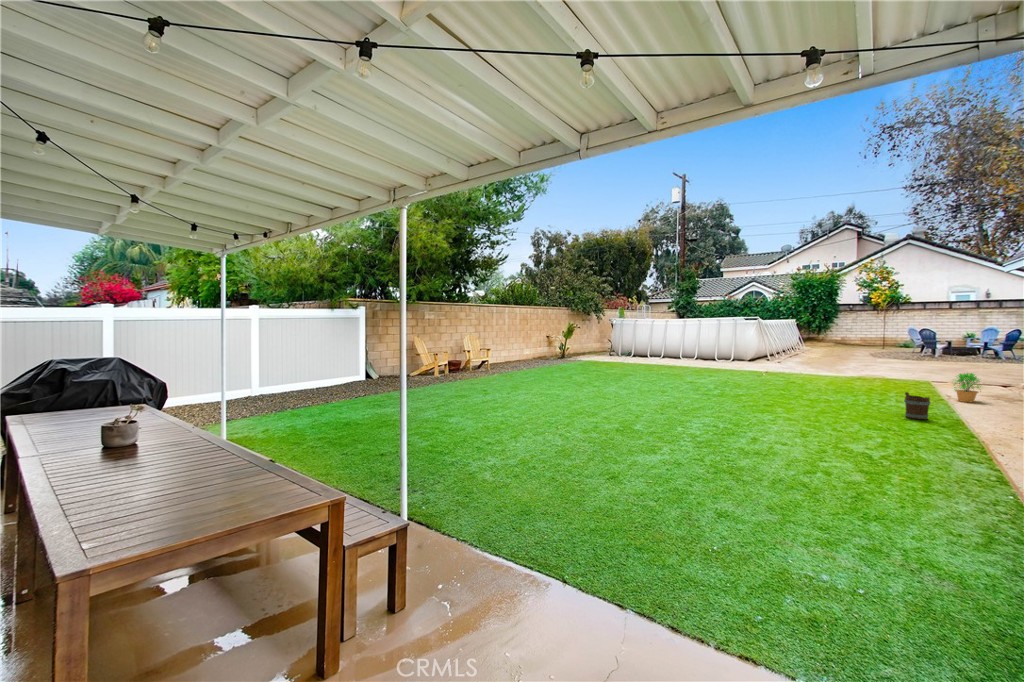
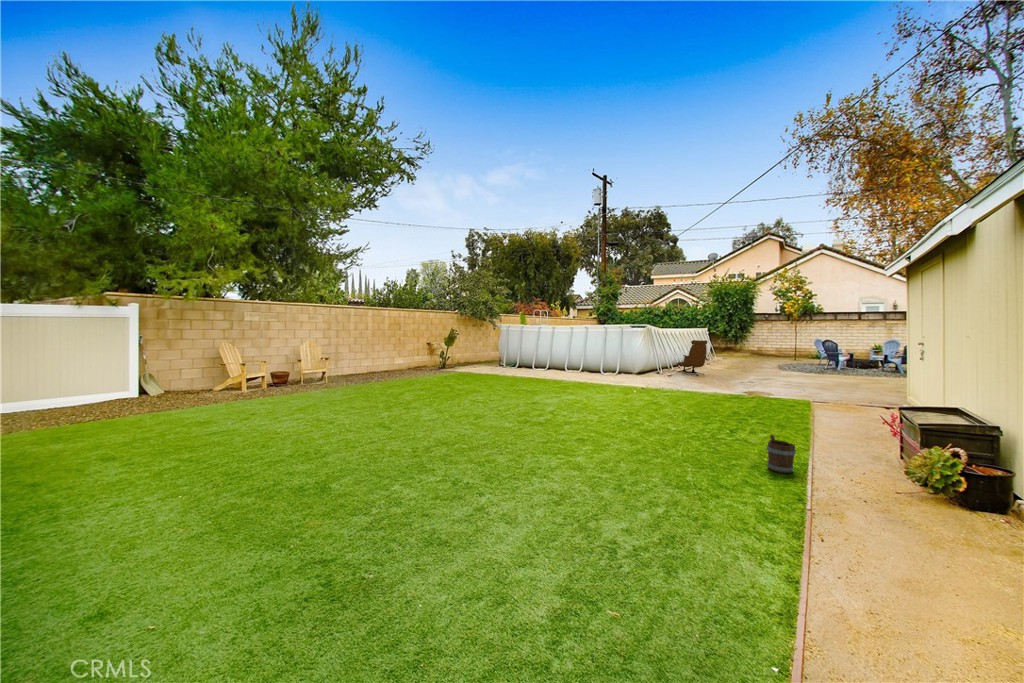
lounge chair: none [772,329,805,362] -> present [677,340,708,376]
potted plant: present [954,373,980,402] -> none [831,404,870,440]

